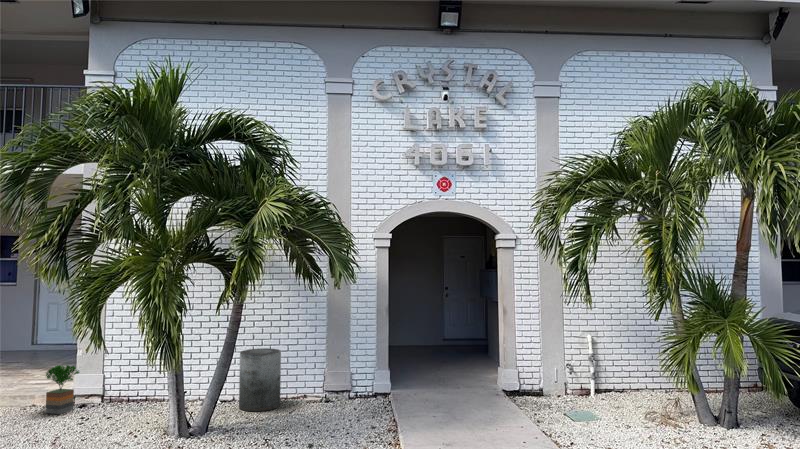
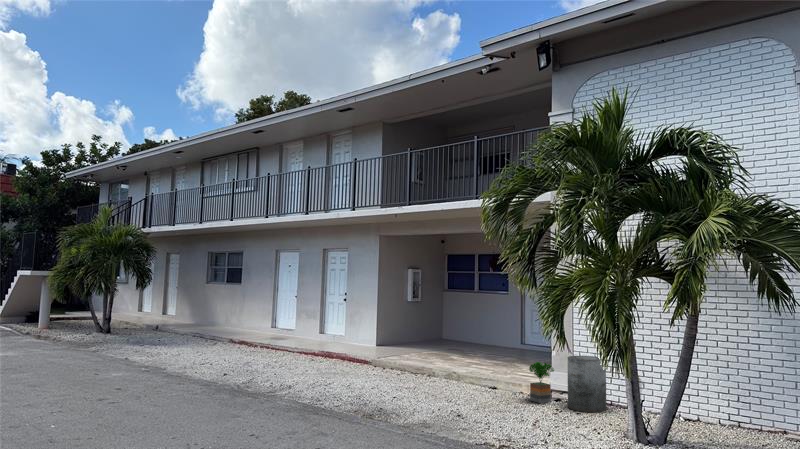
trash can: present [239,348,281,411] -> present [567,356,606,412]

